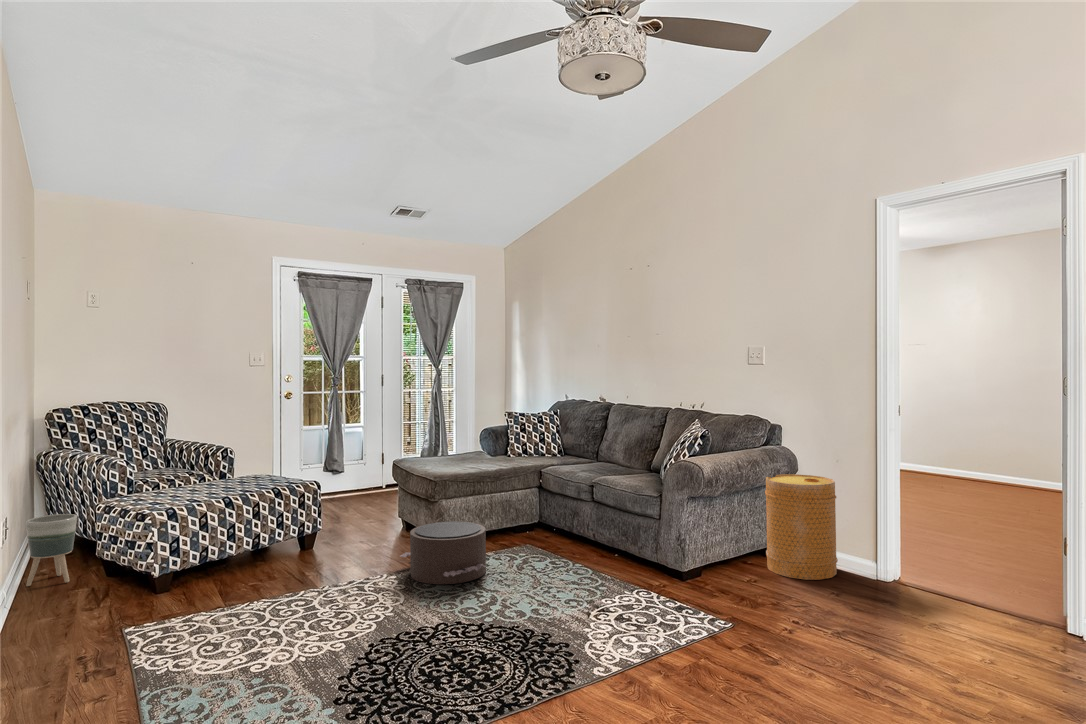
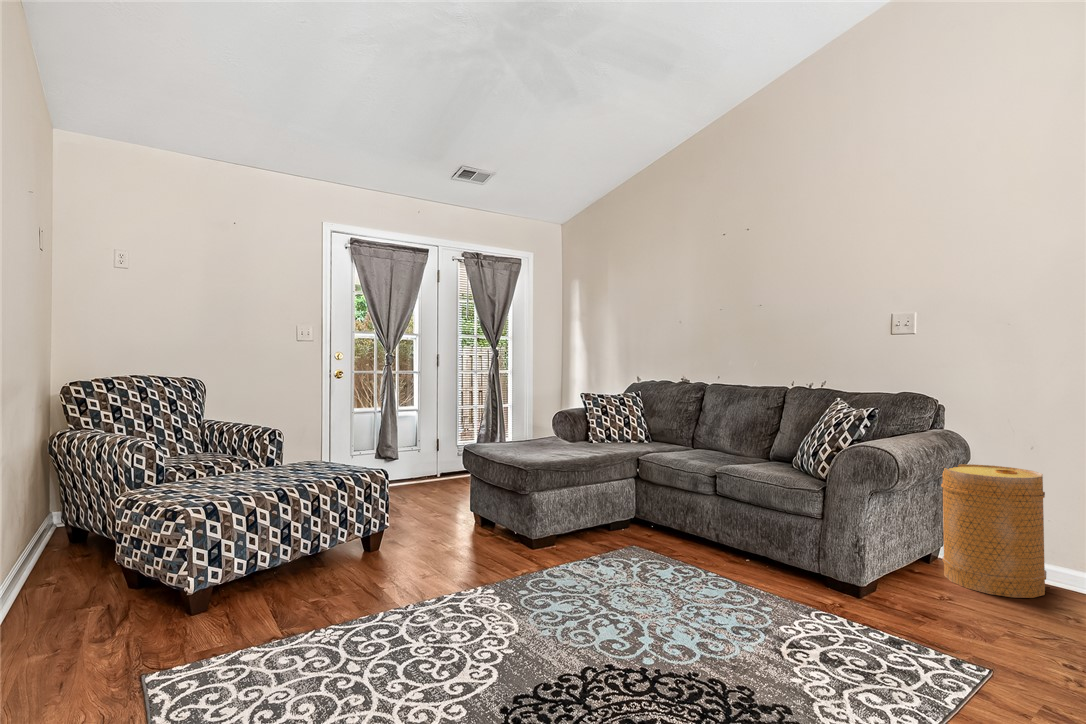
planter: present [26,514,77,586] -> none [23,509,91,603]
pouf: present [400,521,486,584] -> none [493,520,610,603]

